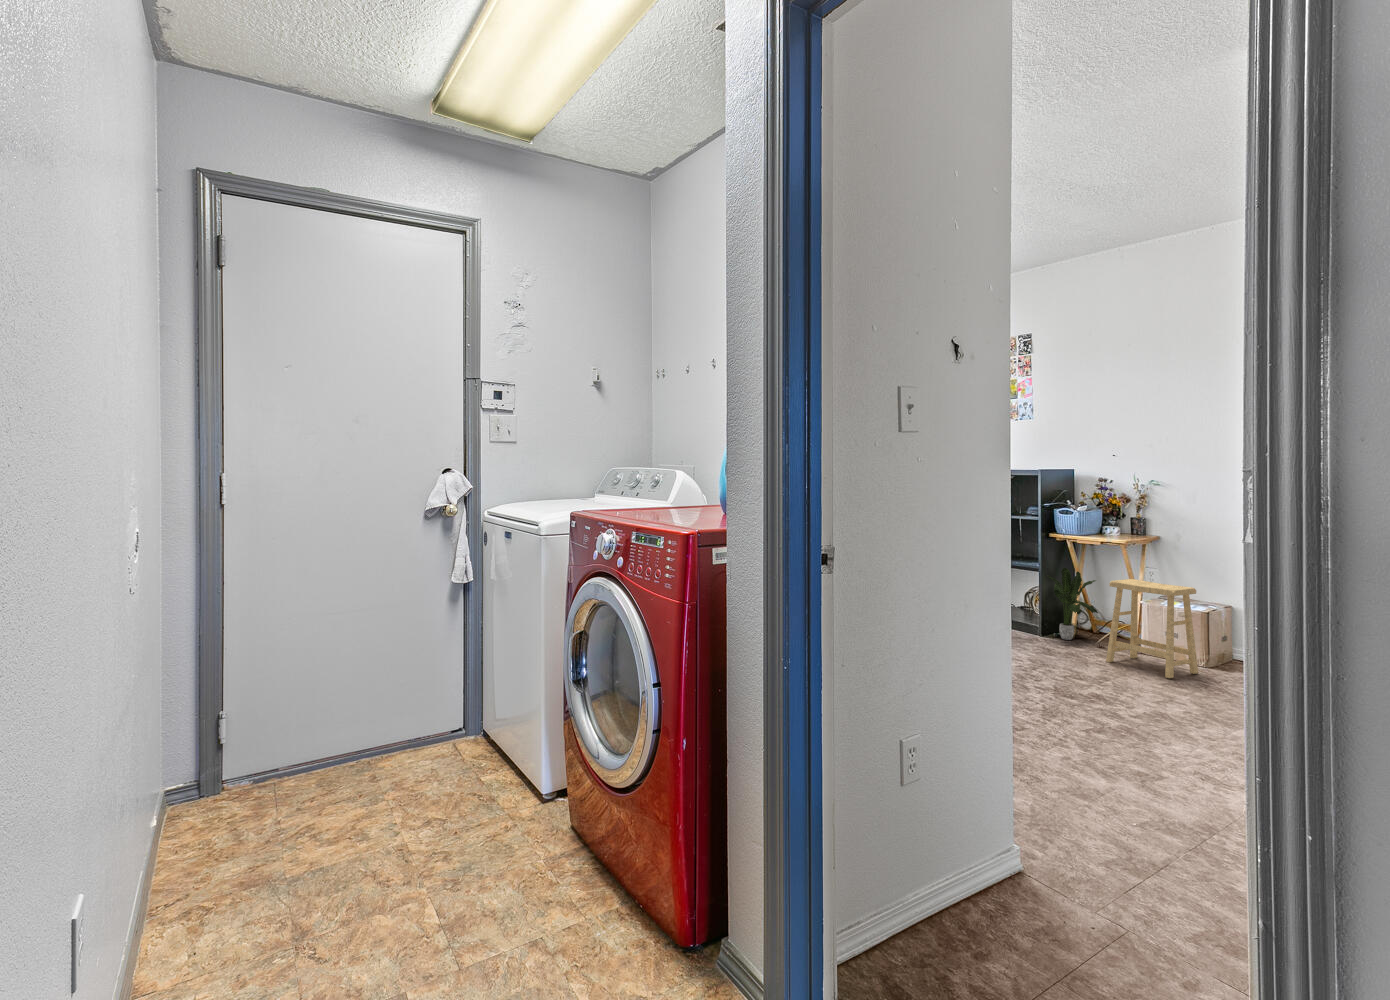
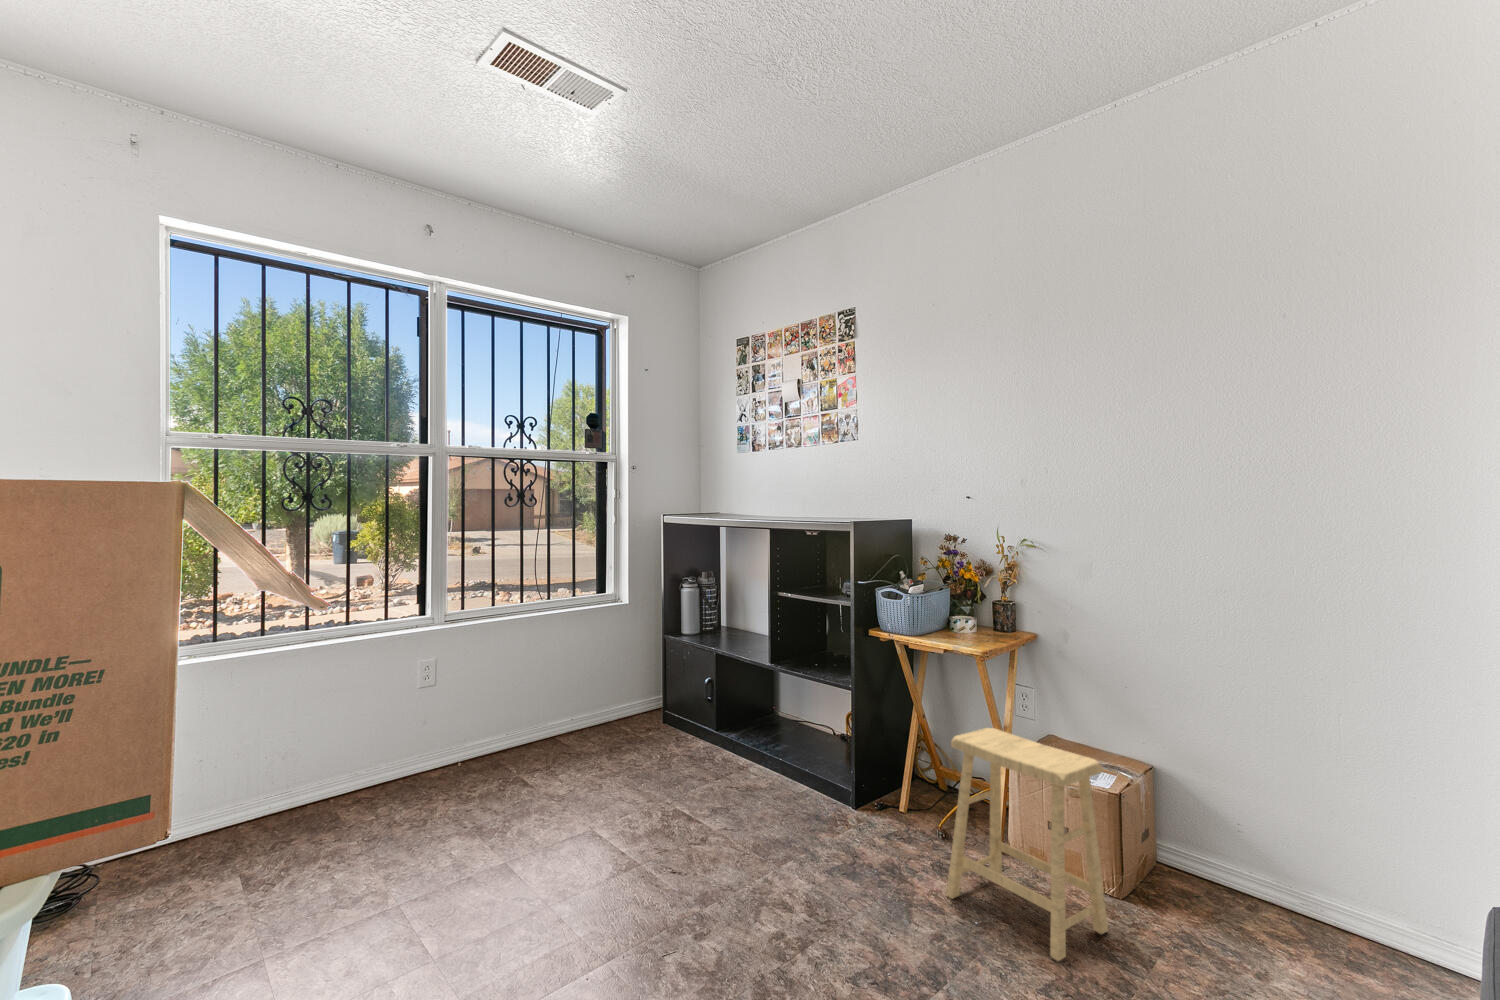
potted plant: present [1048,568,1098,640] -> none [860,690,943,820]

